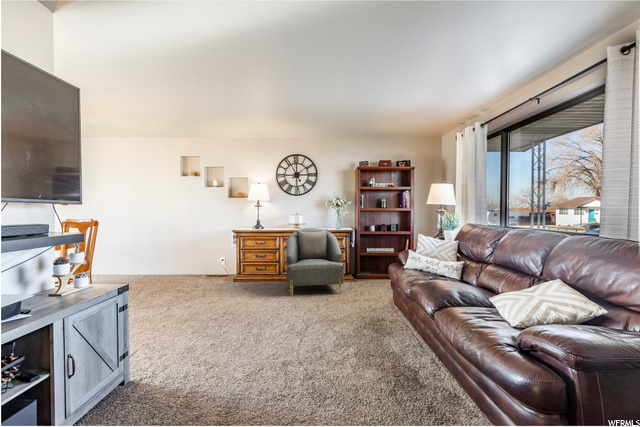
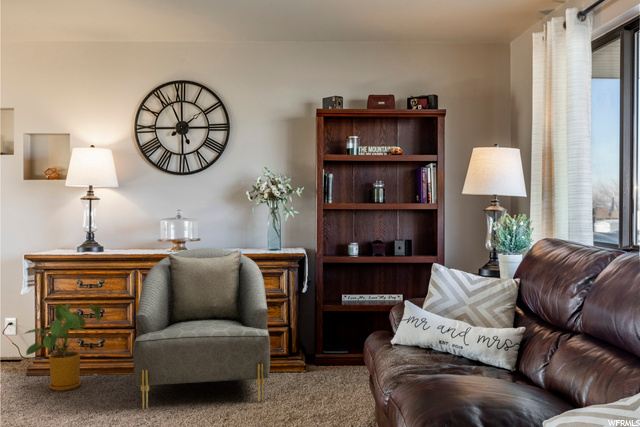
house plant: none [236,251,266,289] -> present [25,303,101,391]

